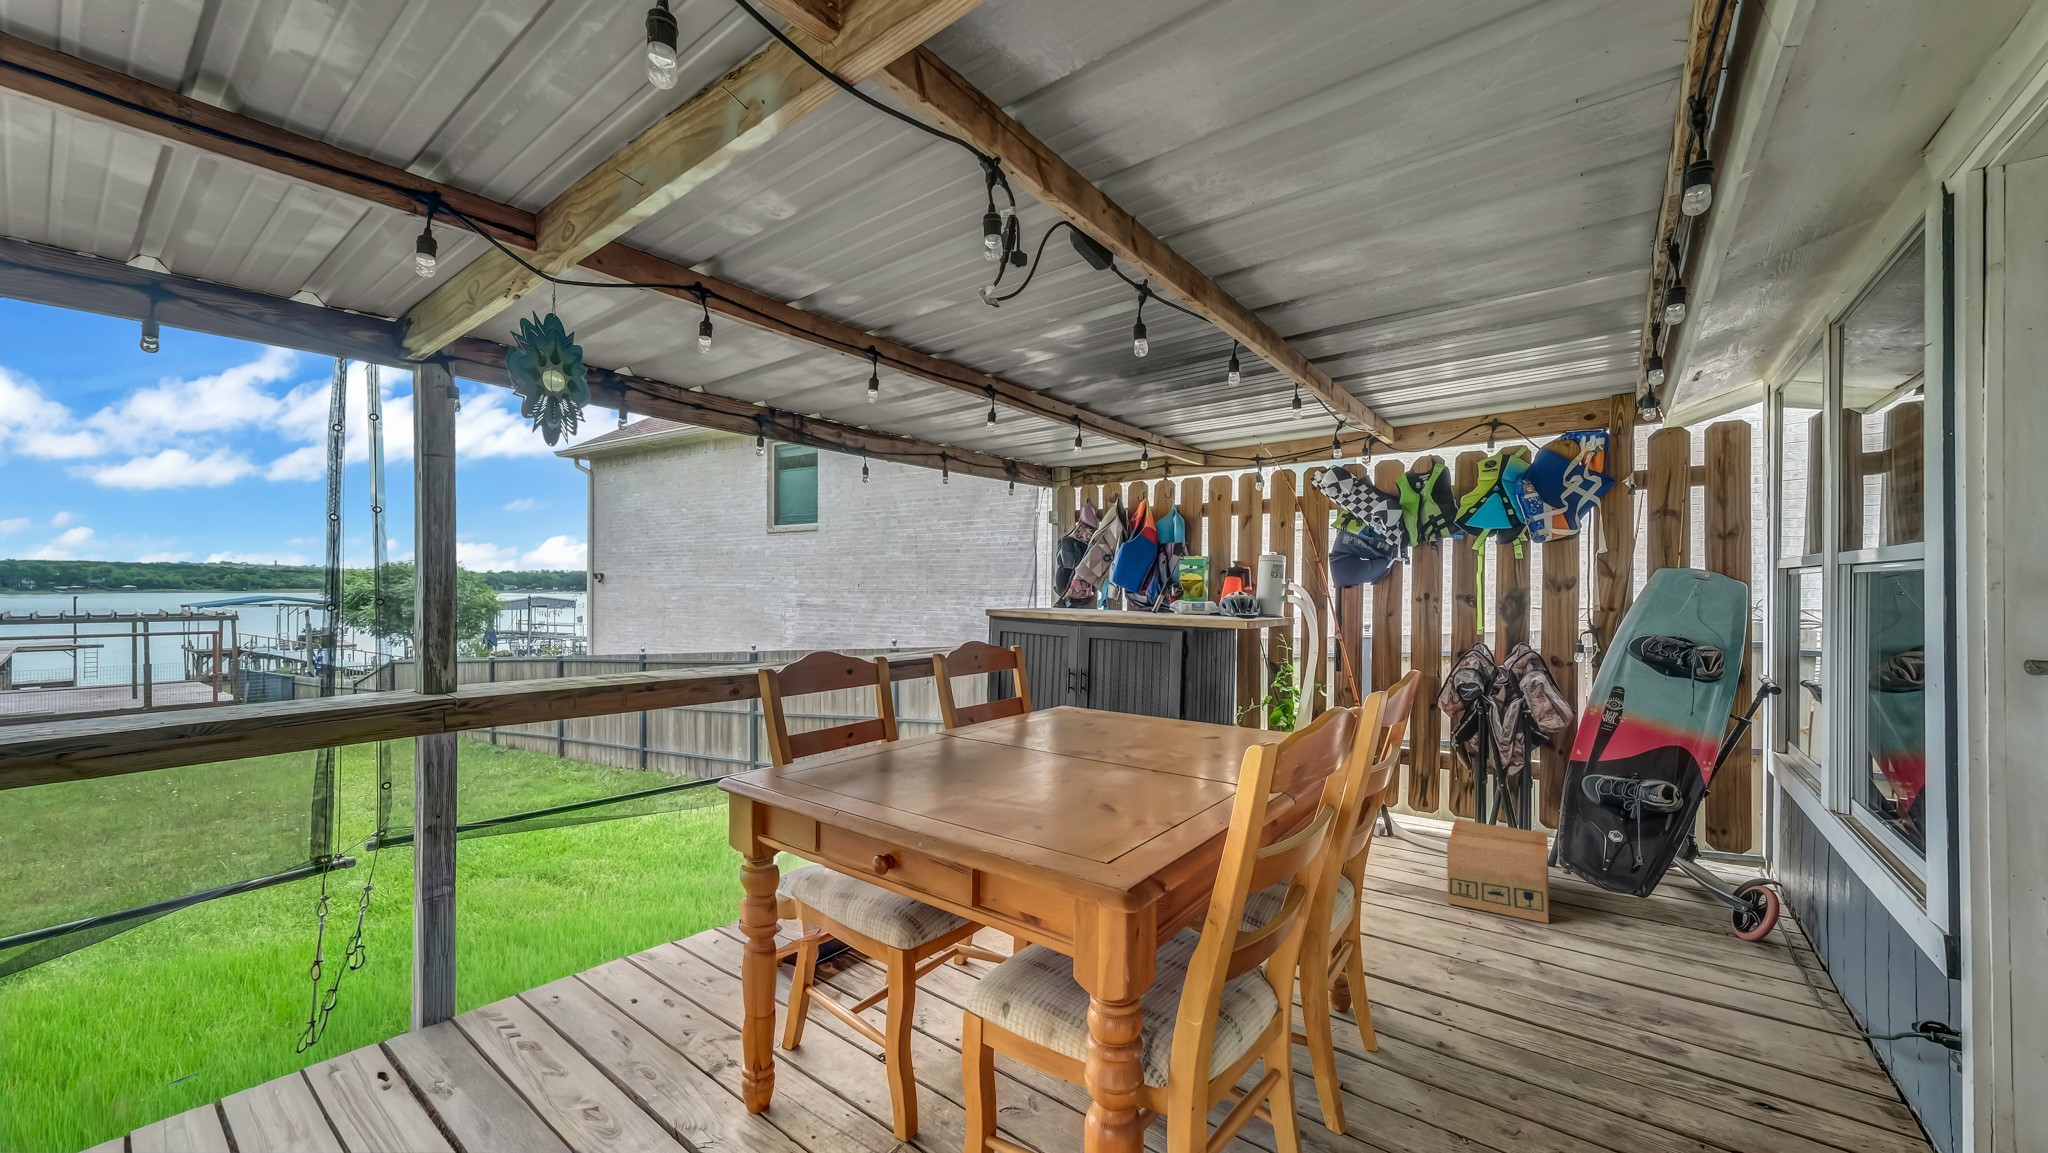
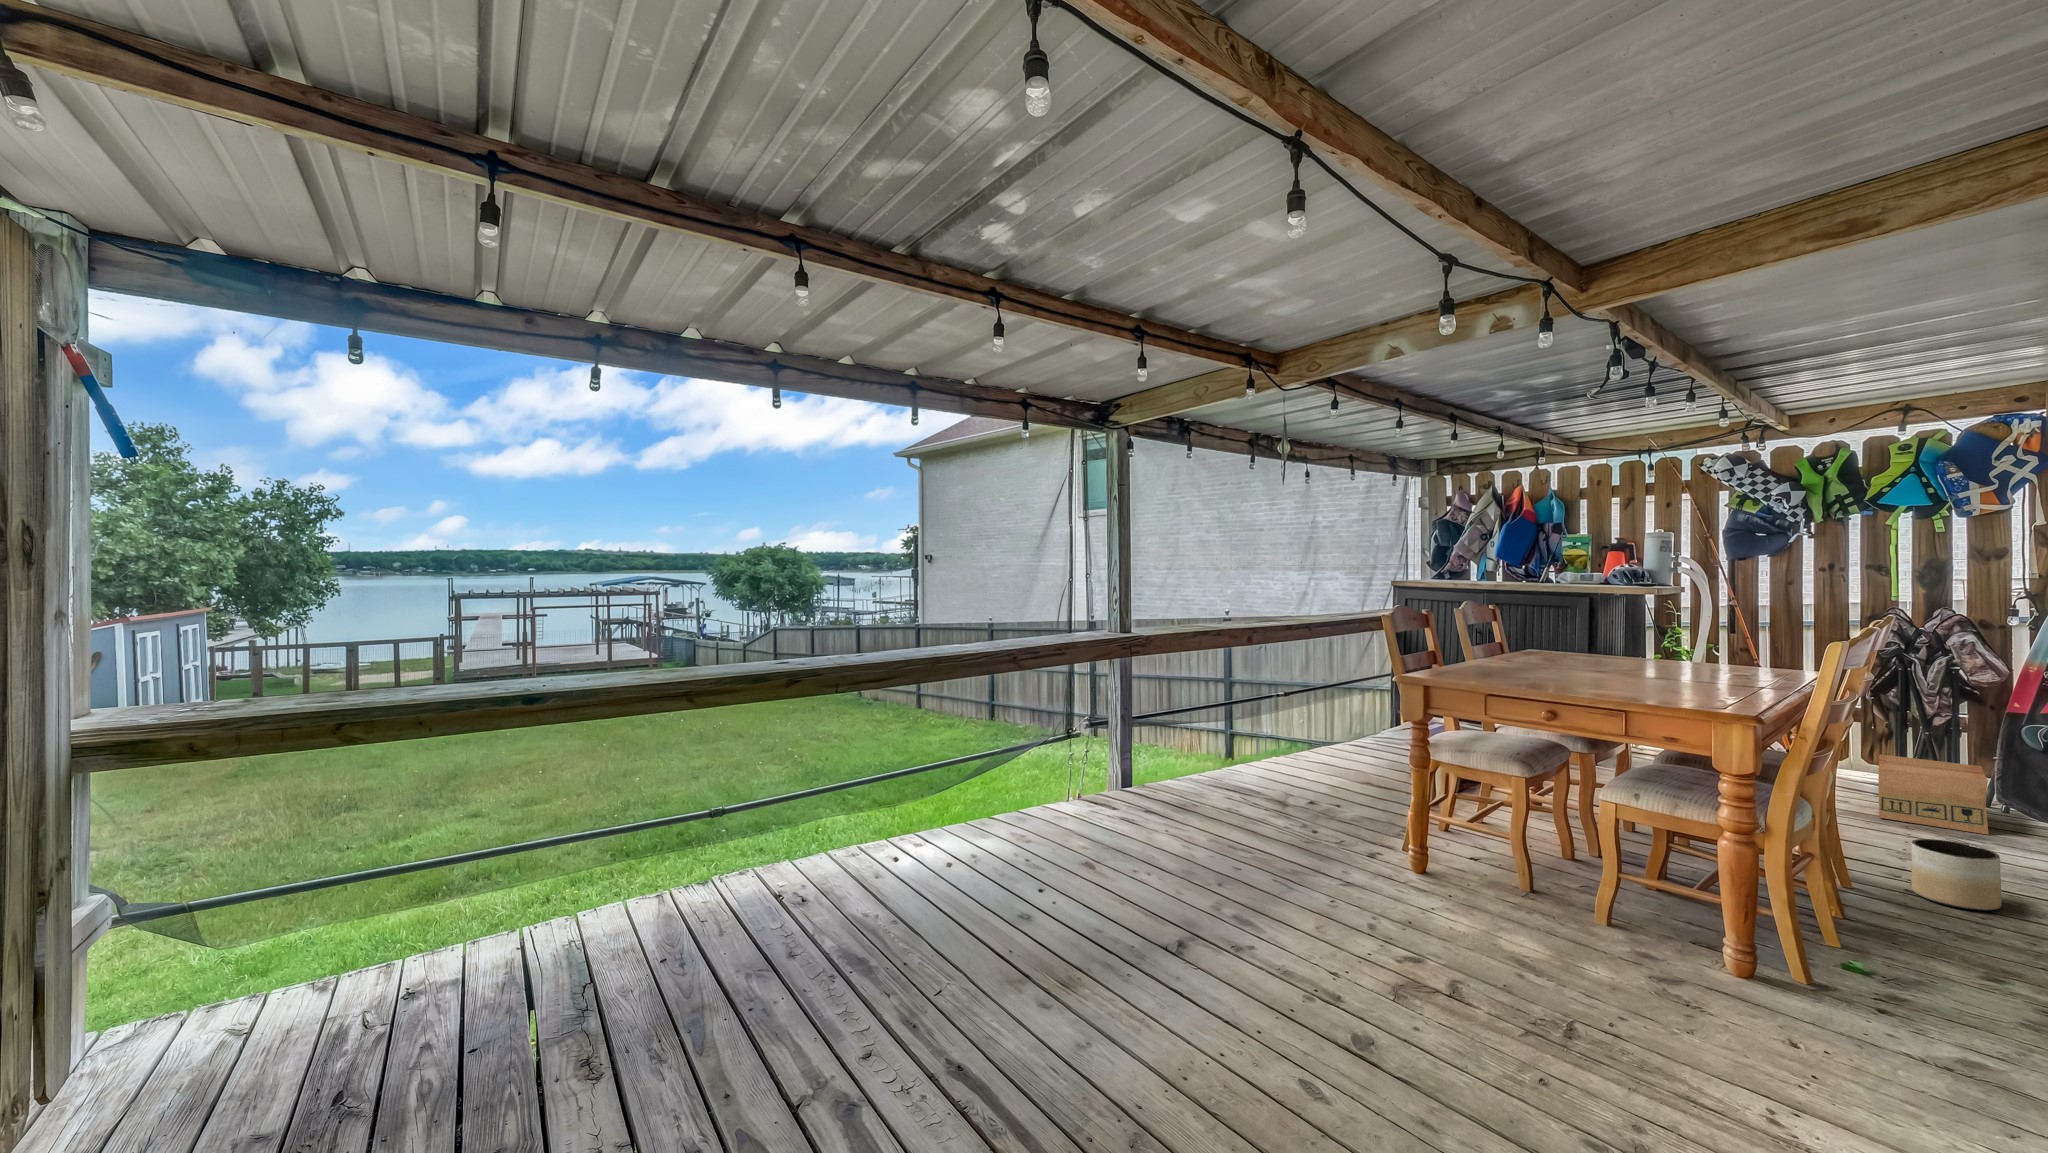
planter: none [1441,968,1534,1079] -> present [1911,839,2002,911]

